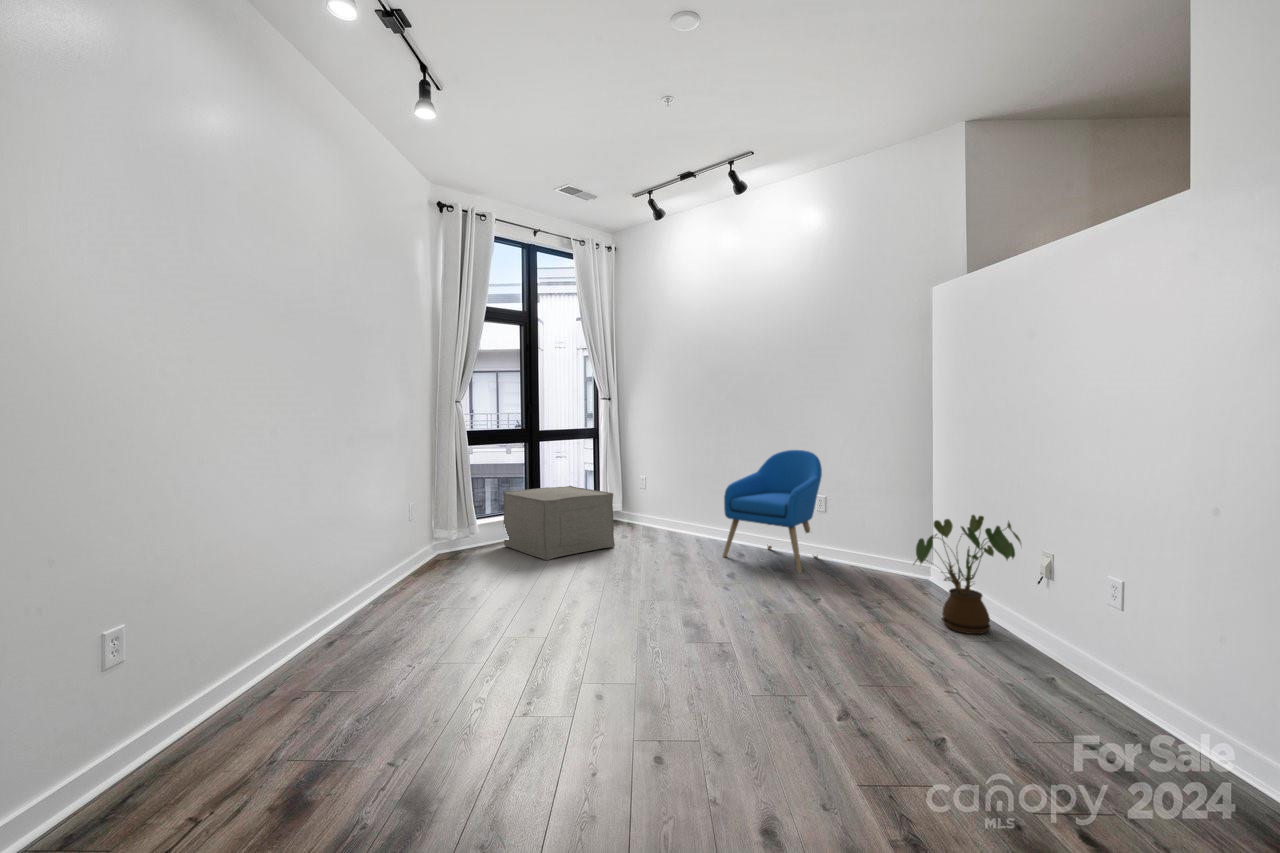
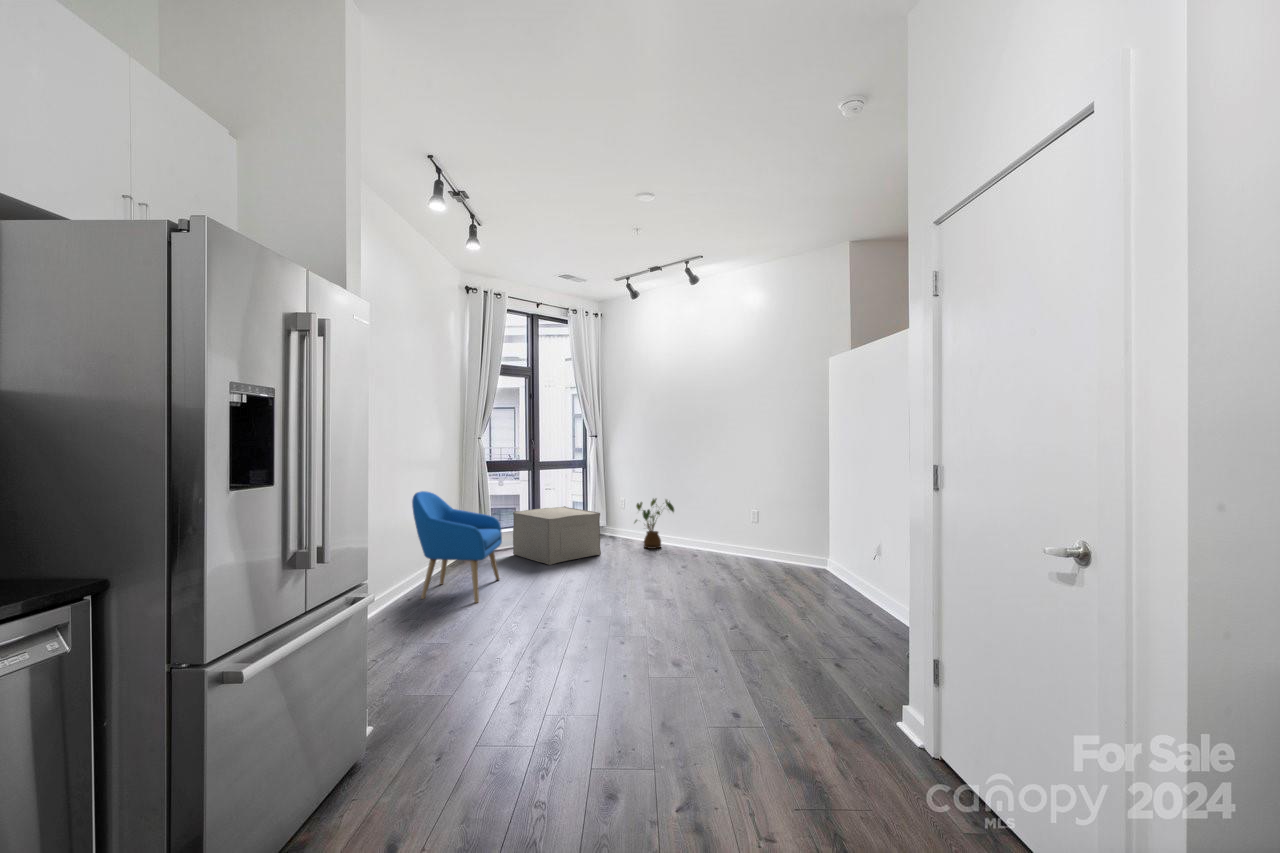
armchair: present [723,450,822,573] -> present [412,491,502,603]
house plant: present [914,515,1021,634] -> present [634,499,674,549]

